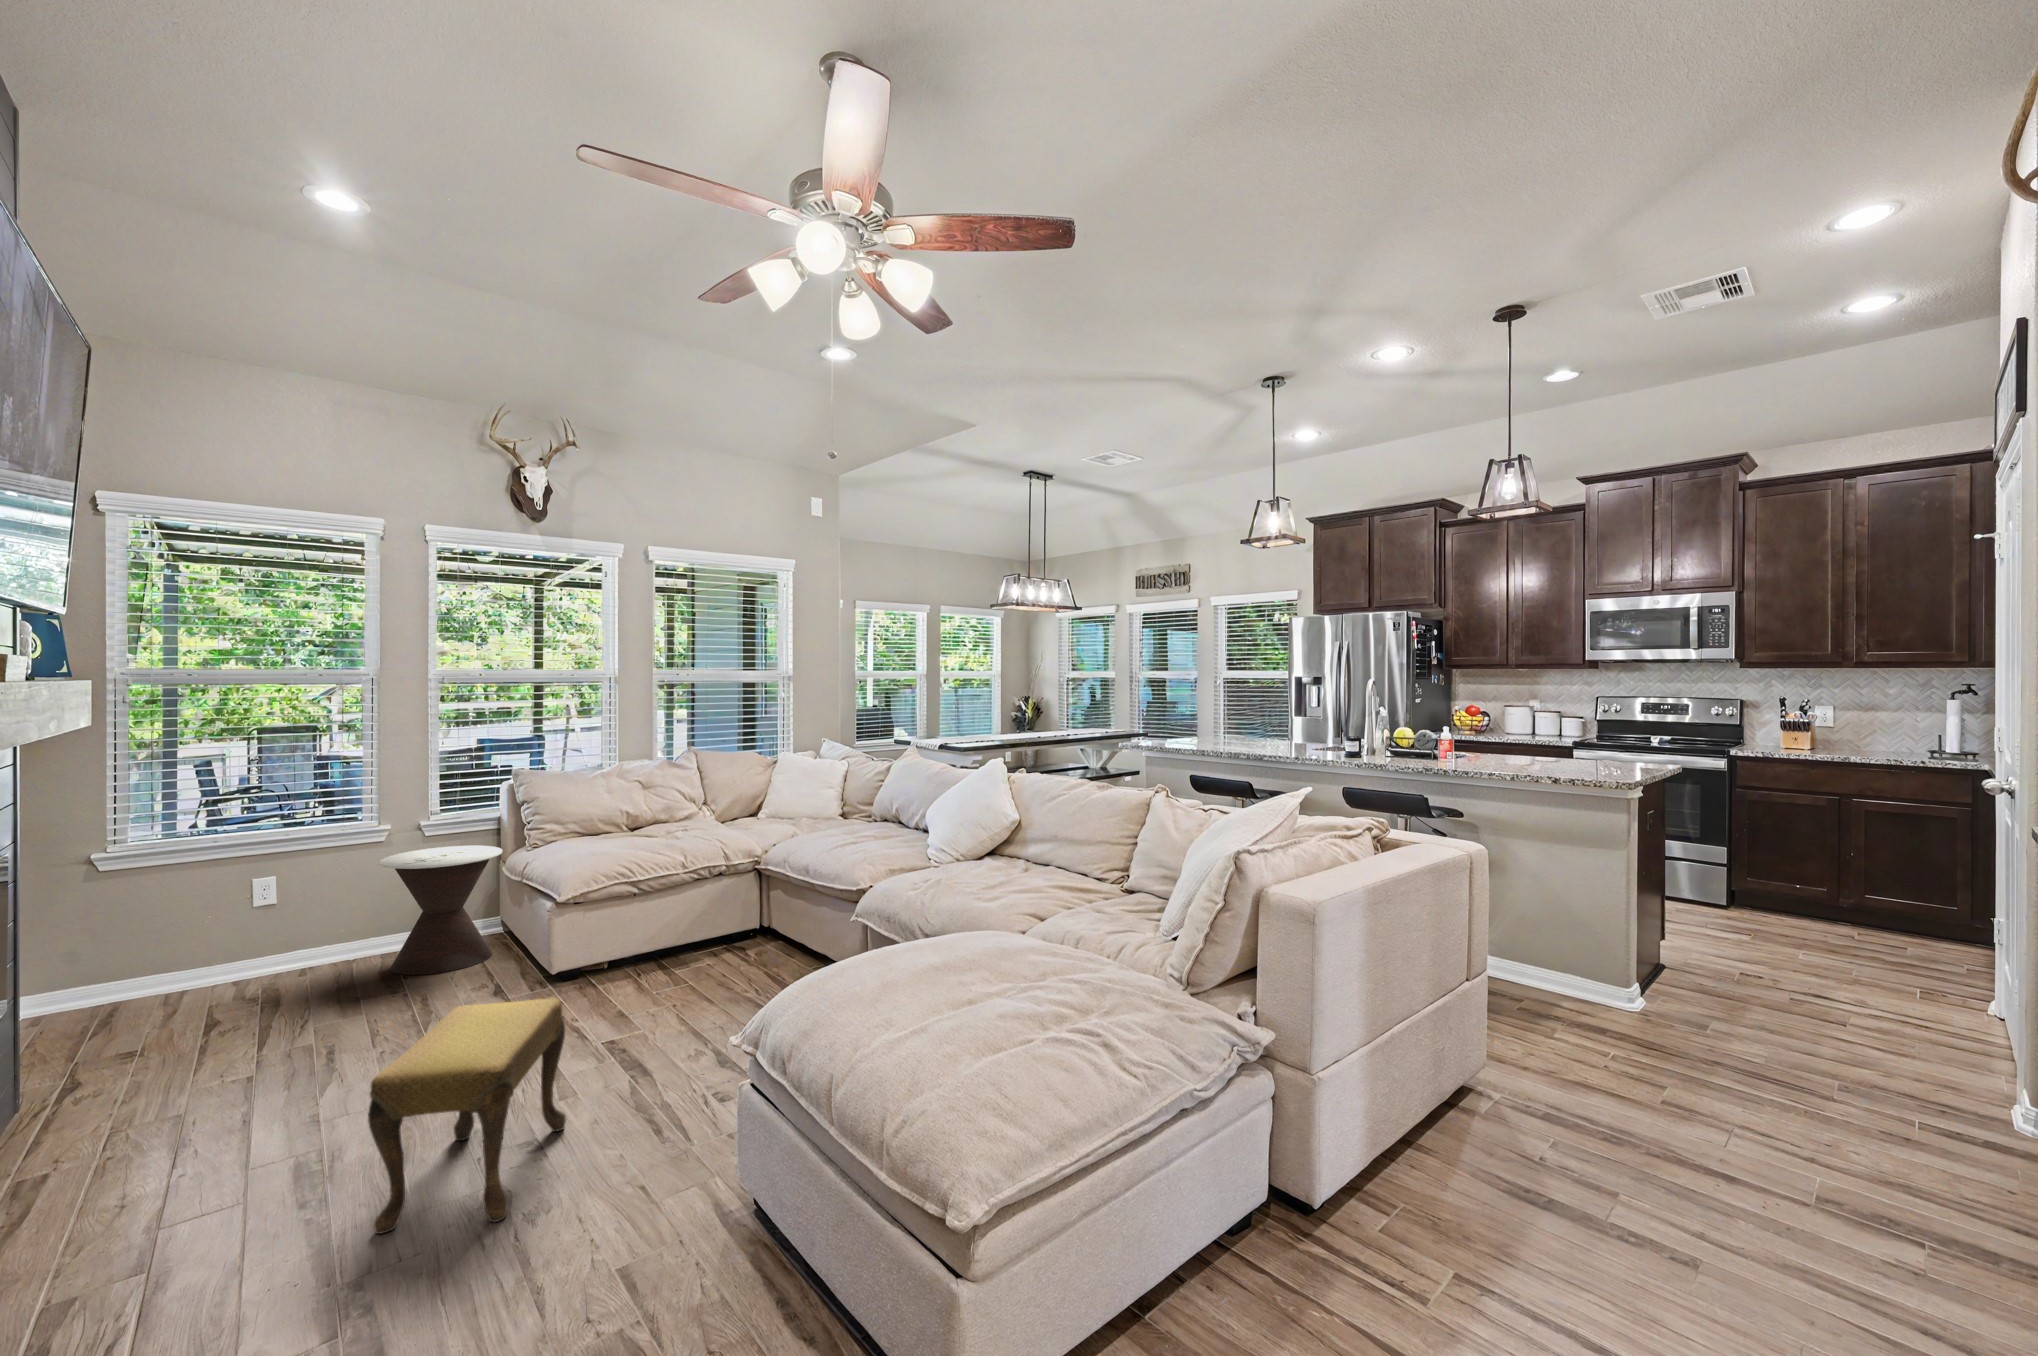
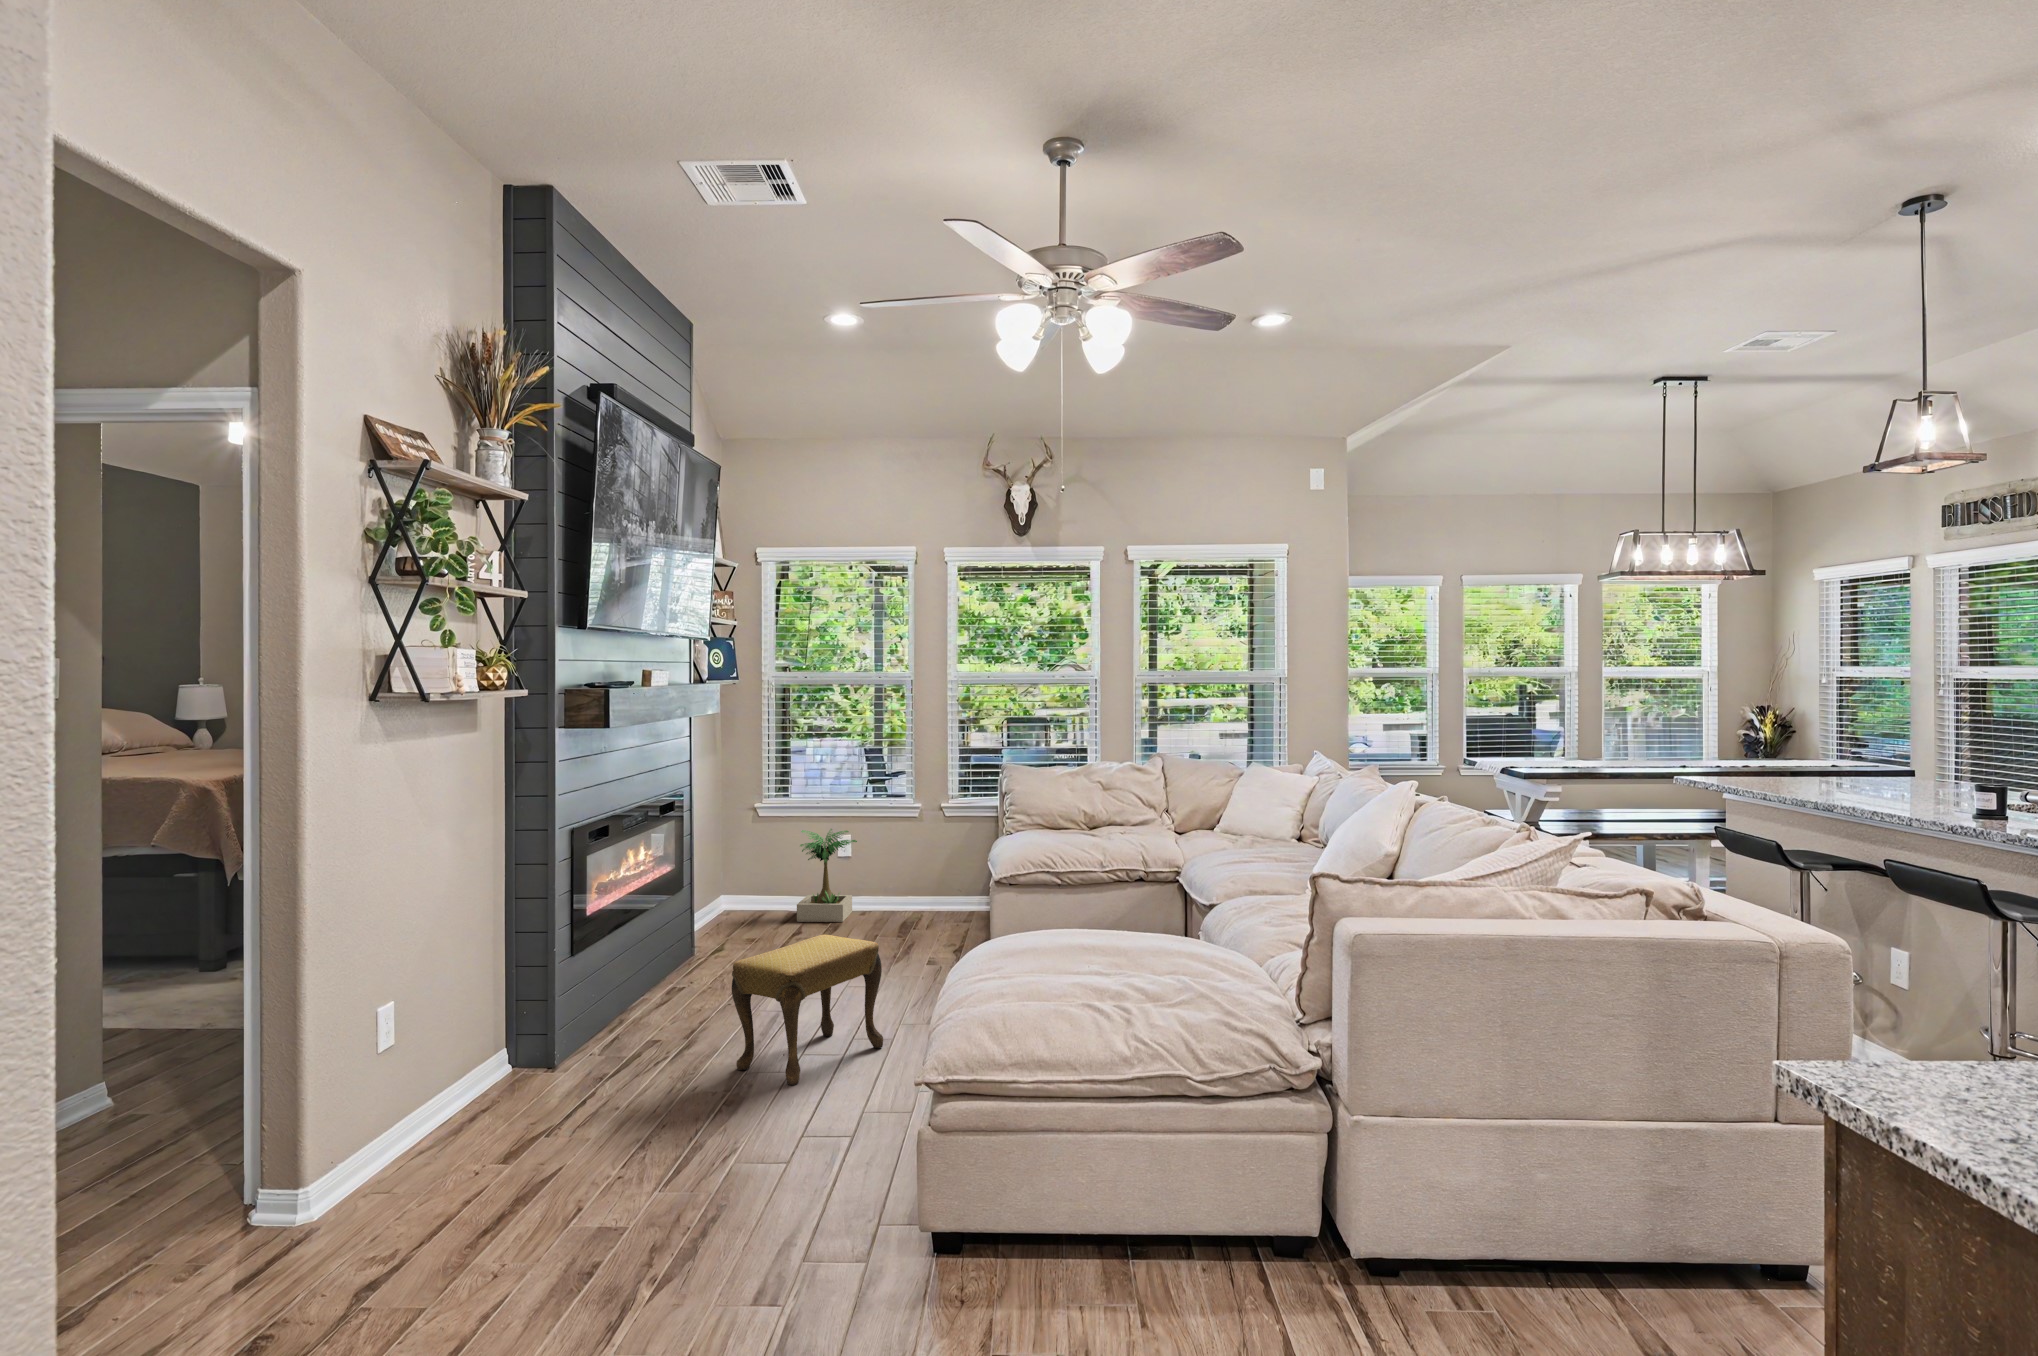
side table: present [380,846,502,975] -> none [902,826,989,930]
potted plant: none [191,870,306,1006] -> present [797,829,857,922]

